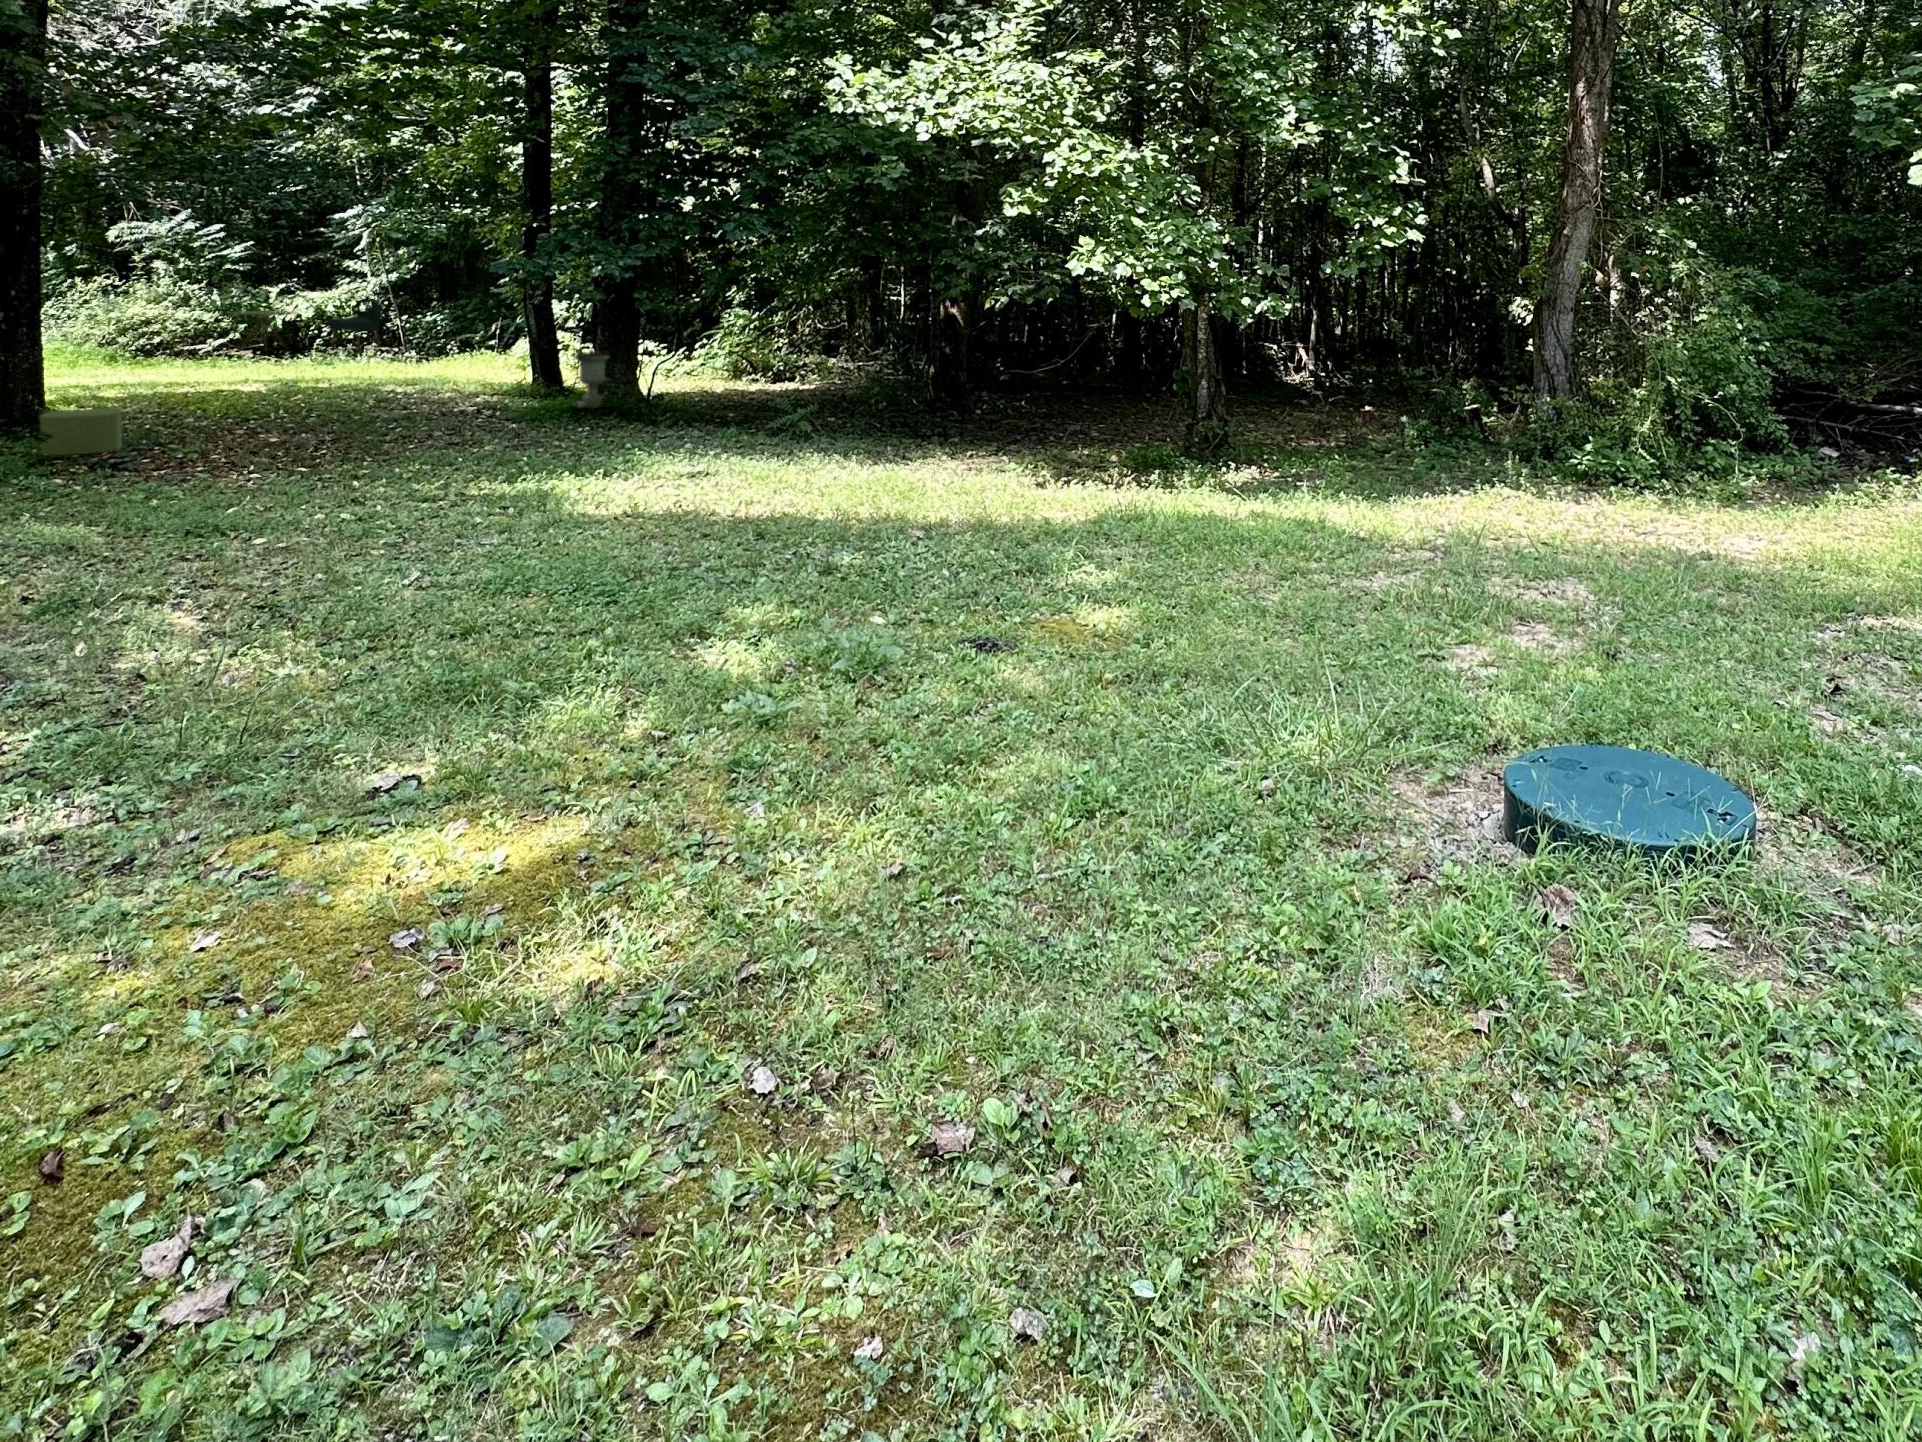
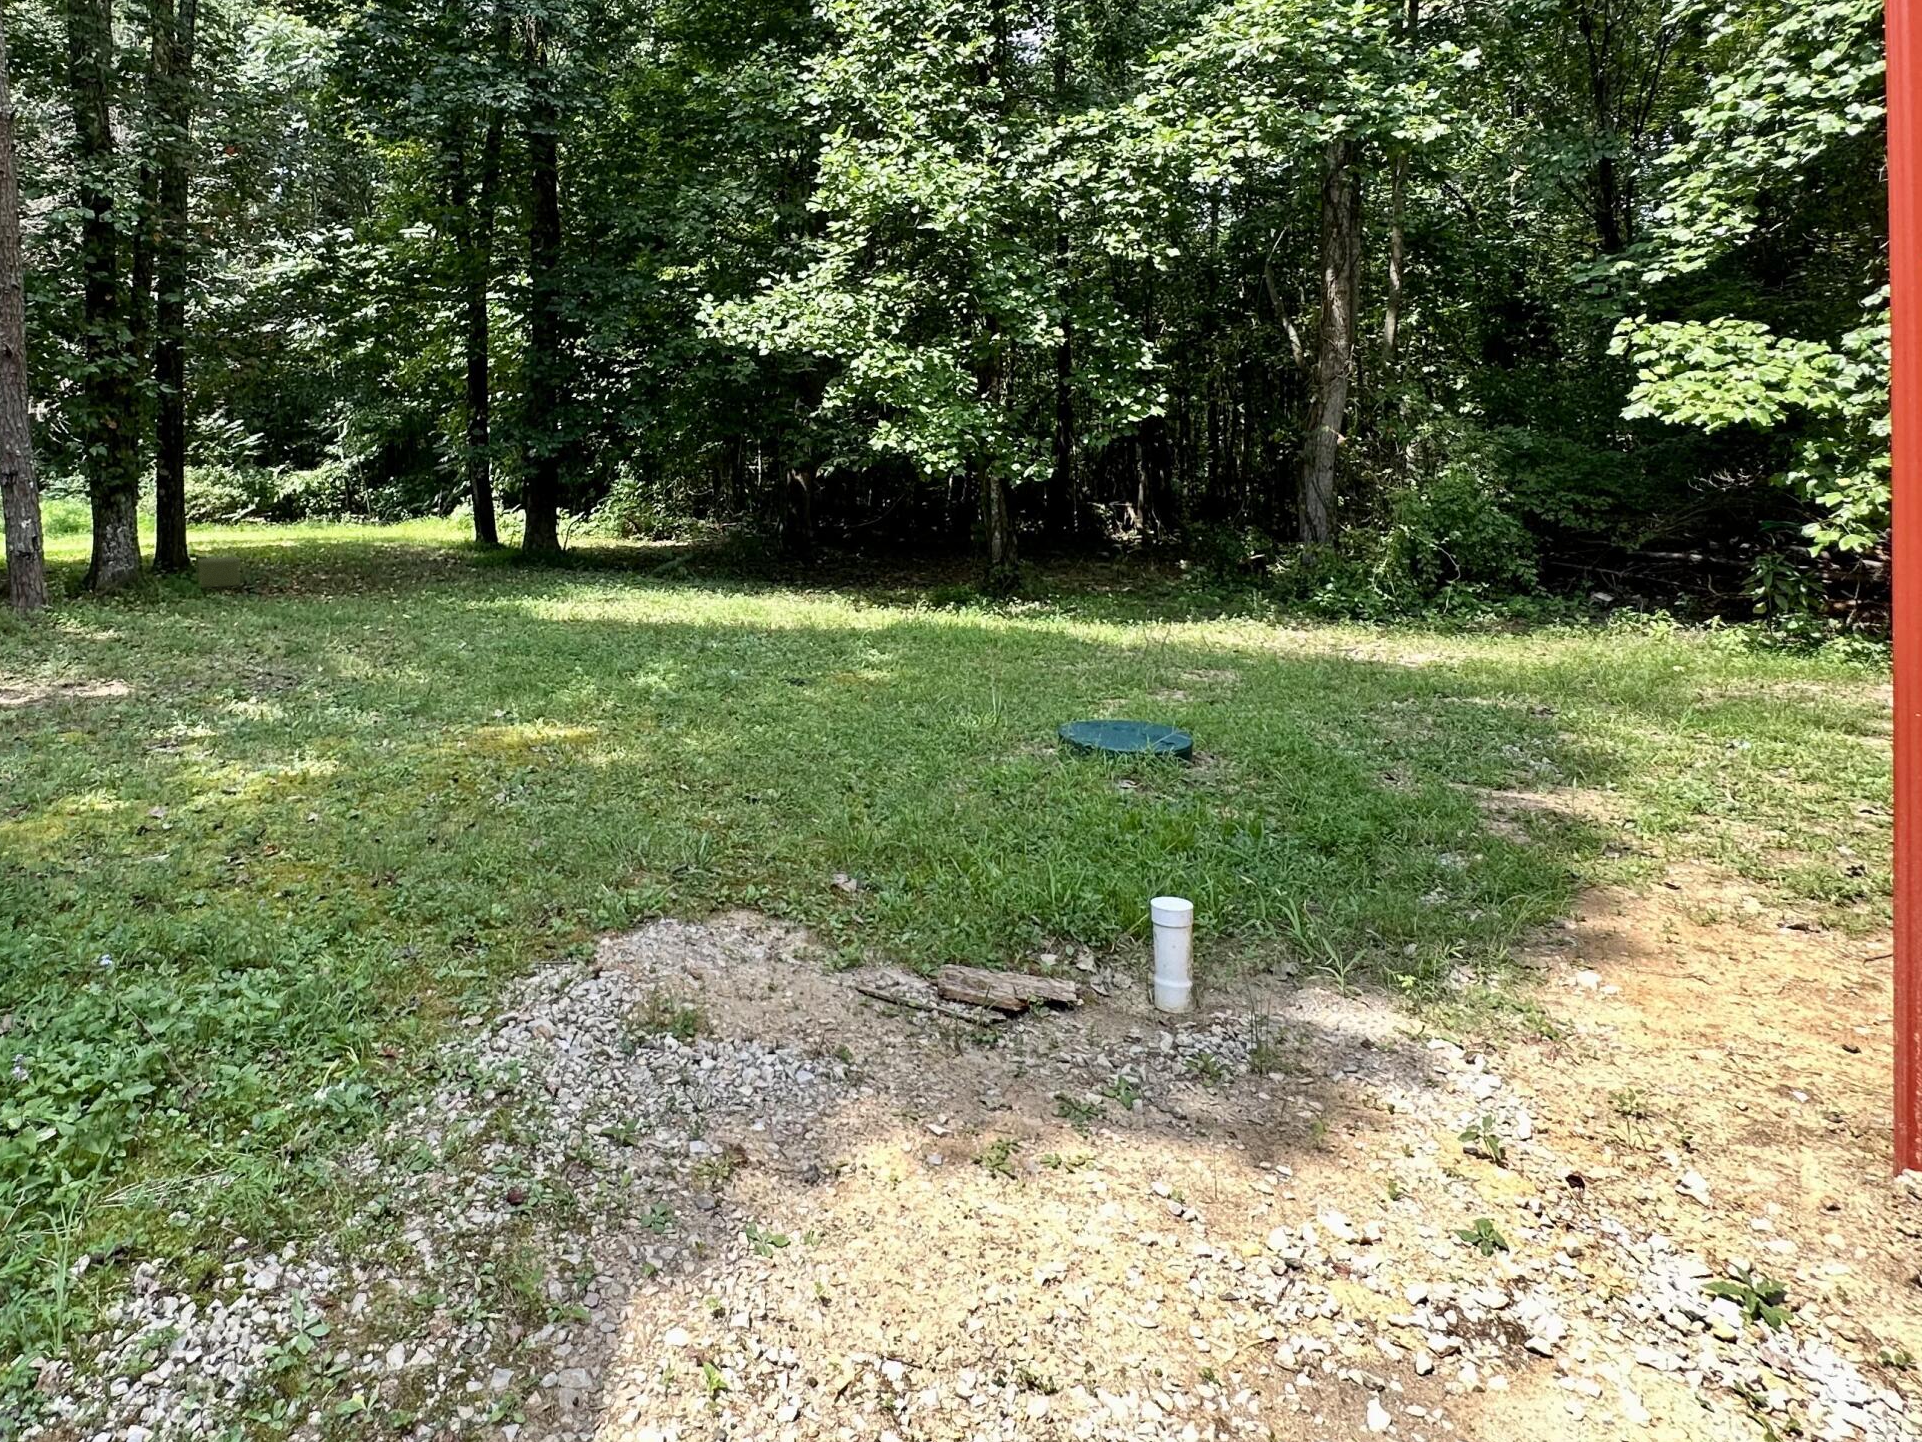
chair: present [328,303,383,347] -> none [317,480,353,520]
round table: present [229,311,297,350] -> none [252,491,298,521]
planter: present [575,350,609,409] -> none [506,515,531,560]

